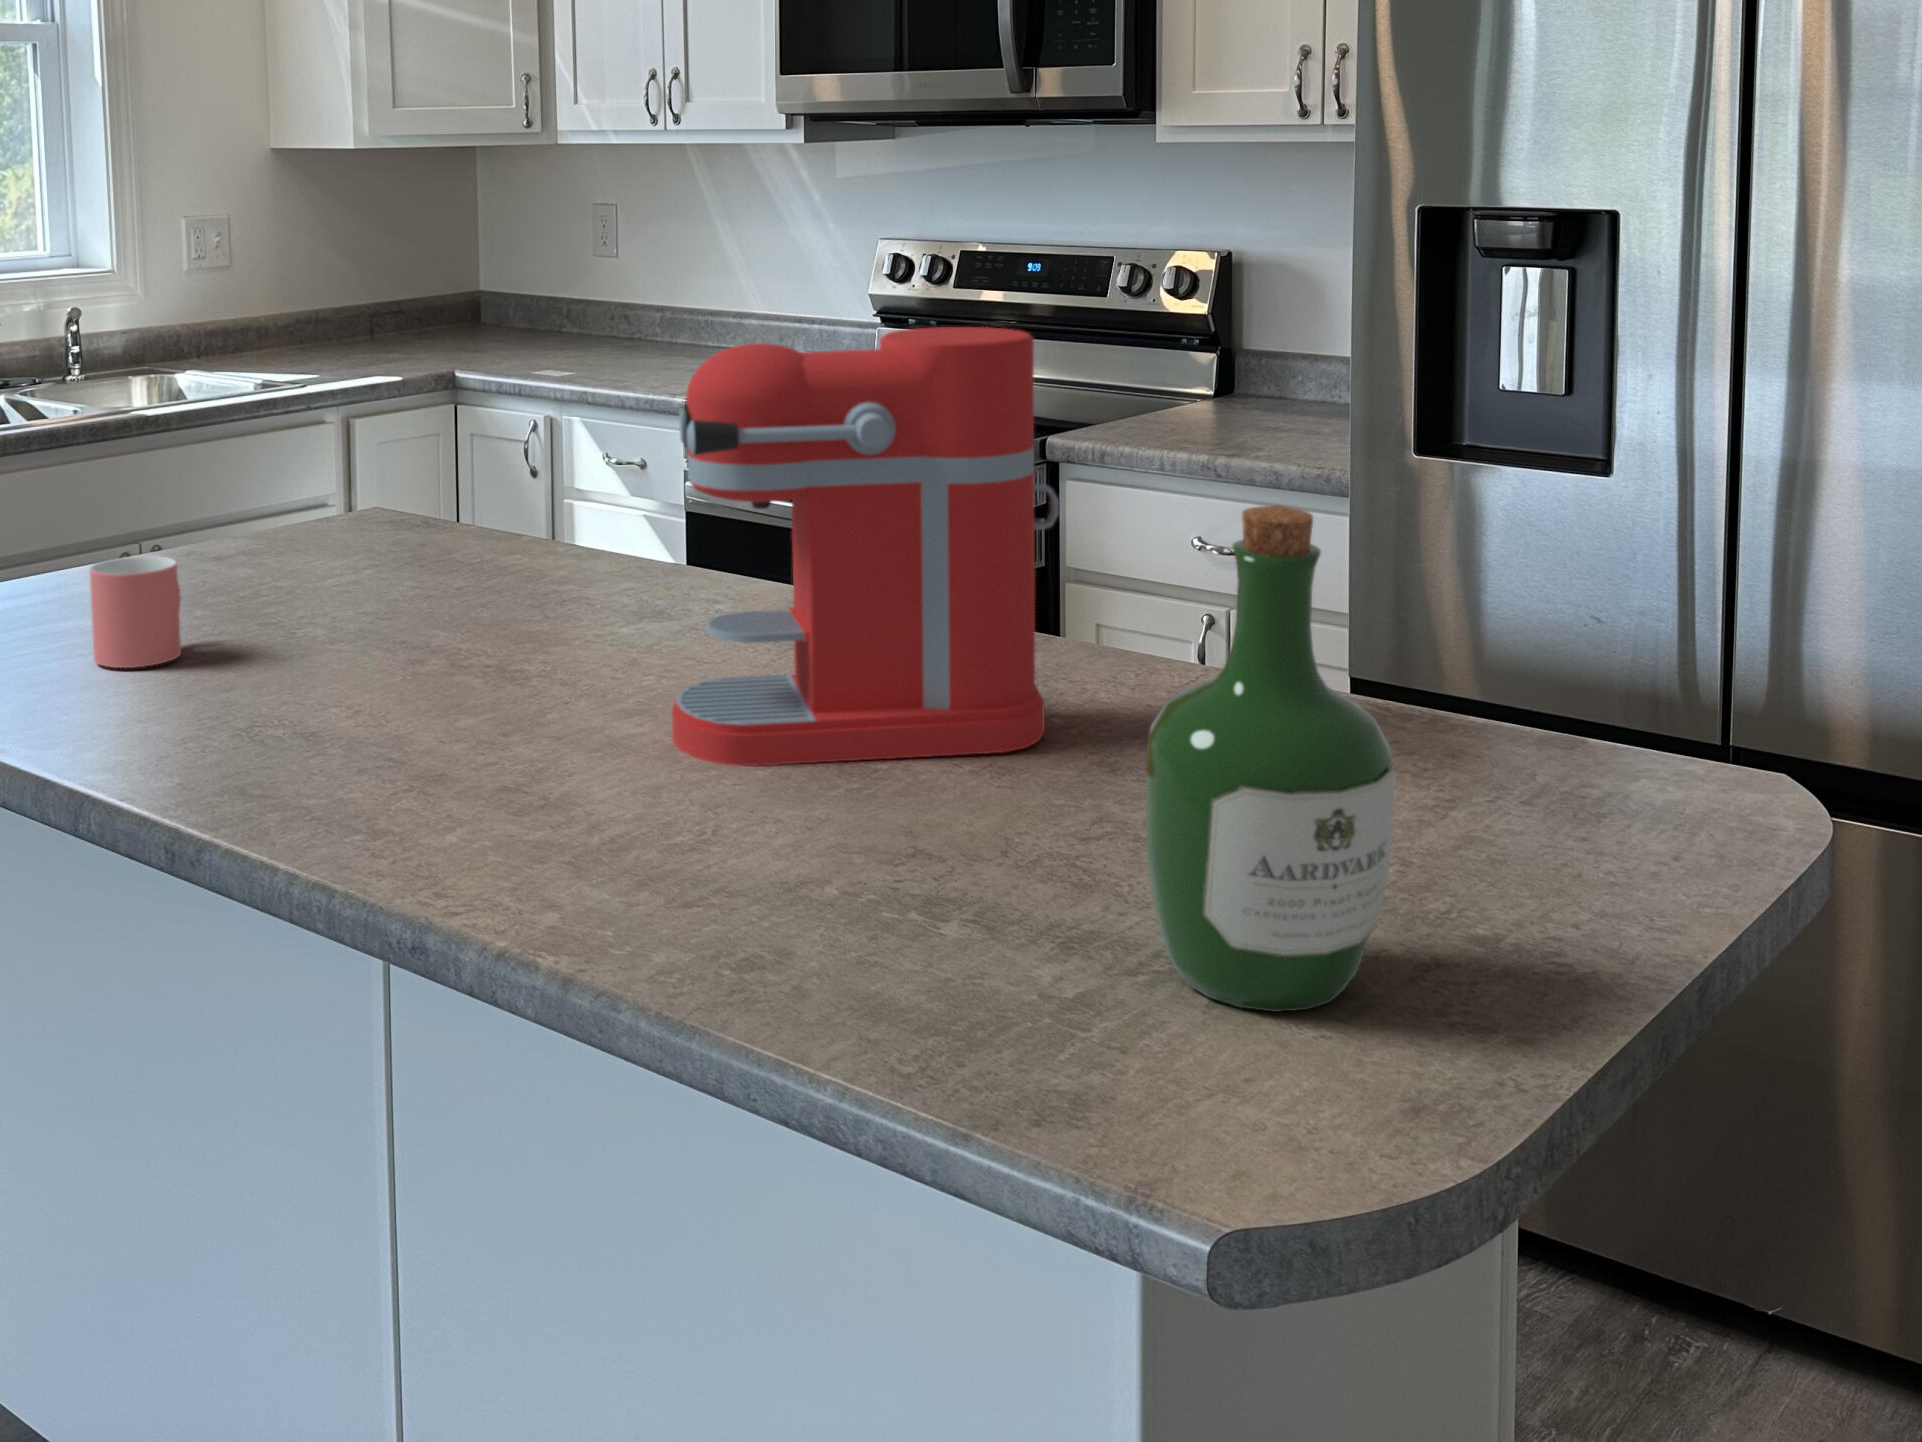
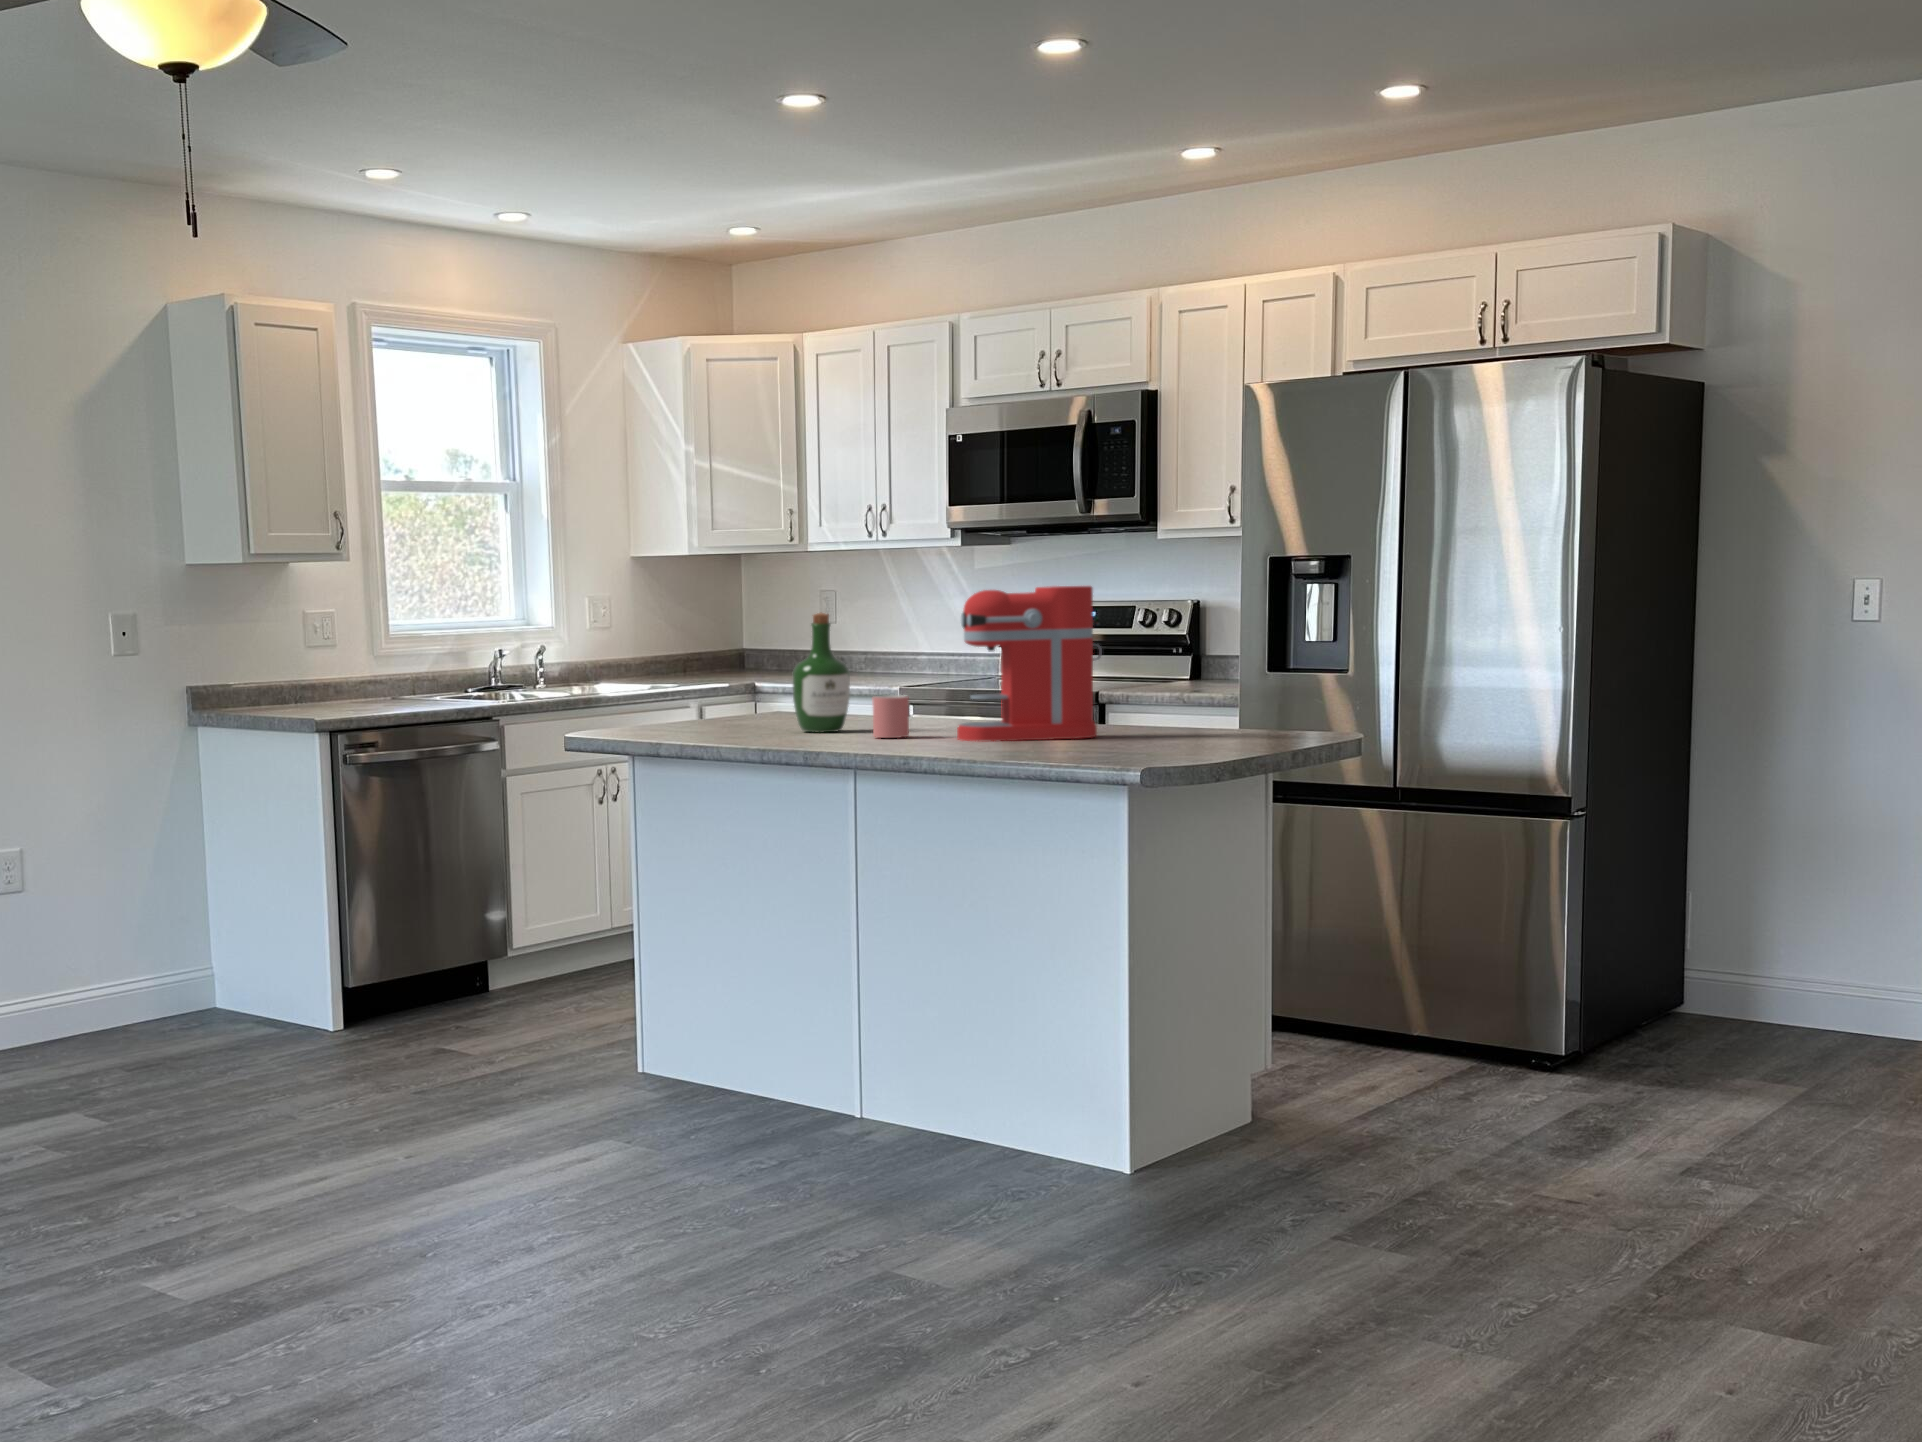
wine bottle: present [1146,505,1395,1012] -> present [793,613,850,733]
mug: present [90,556,181,668] -> present [873,695,909,738]

